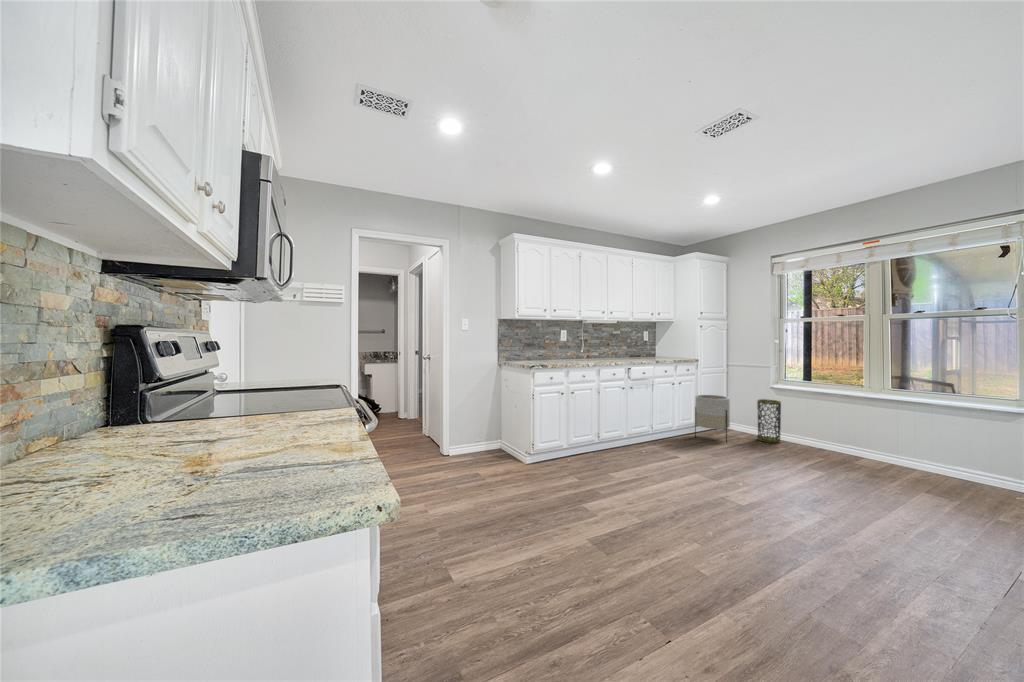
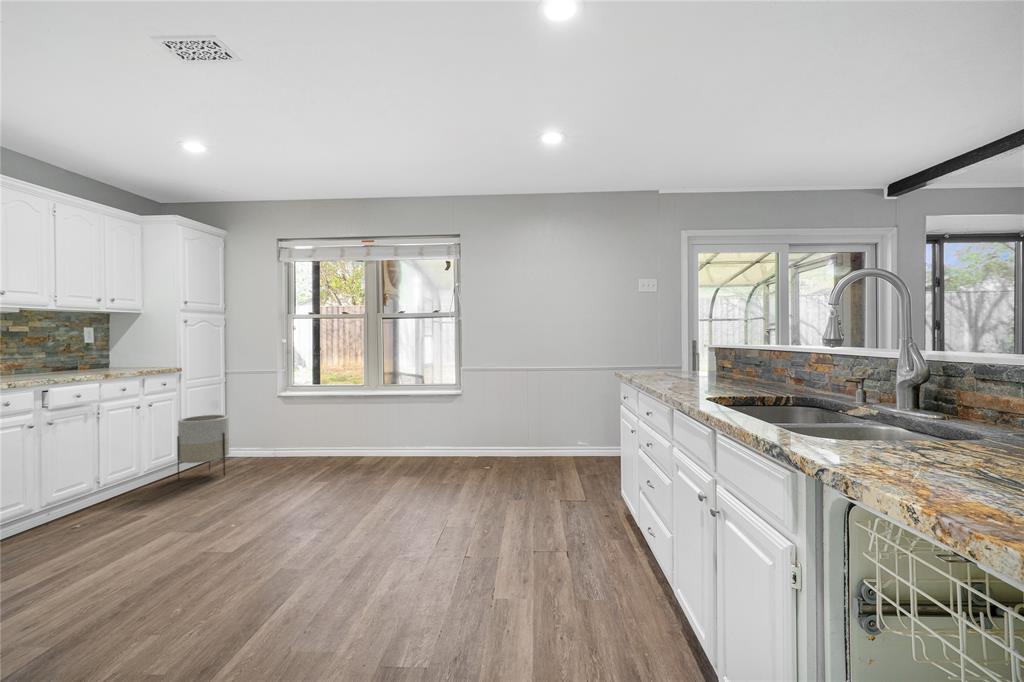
trash can: present [757,399,781,443] -> none [264,411,291,463]

